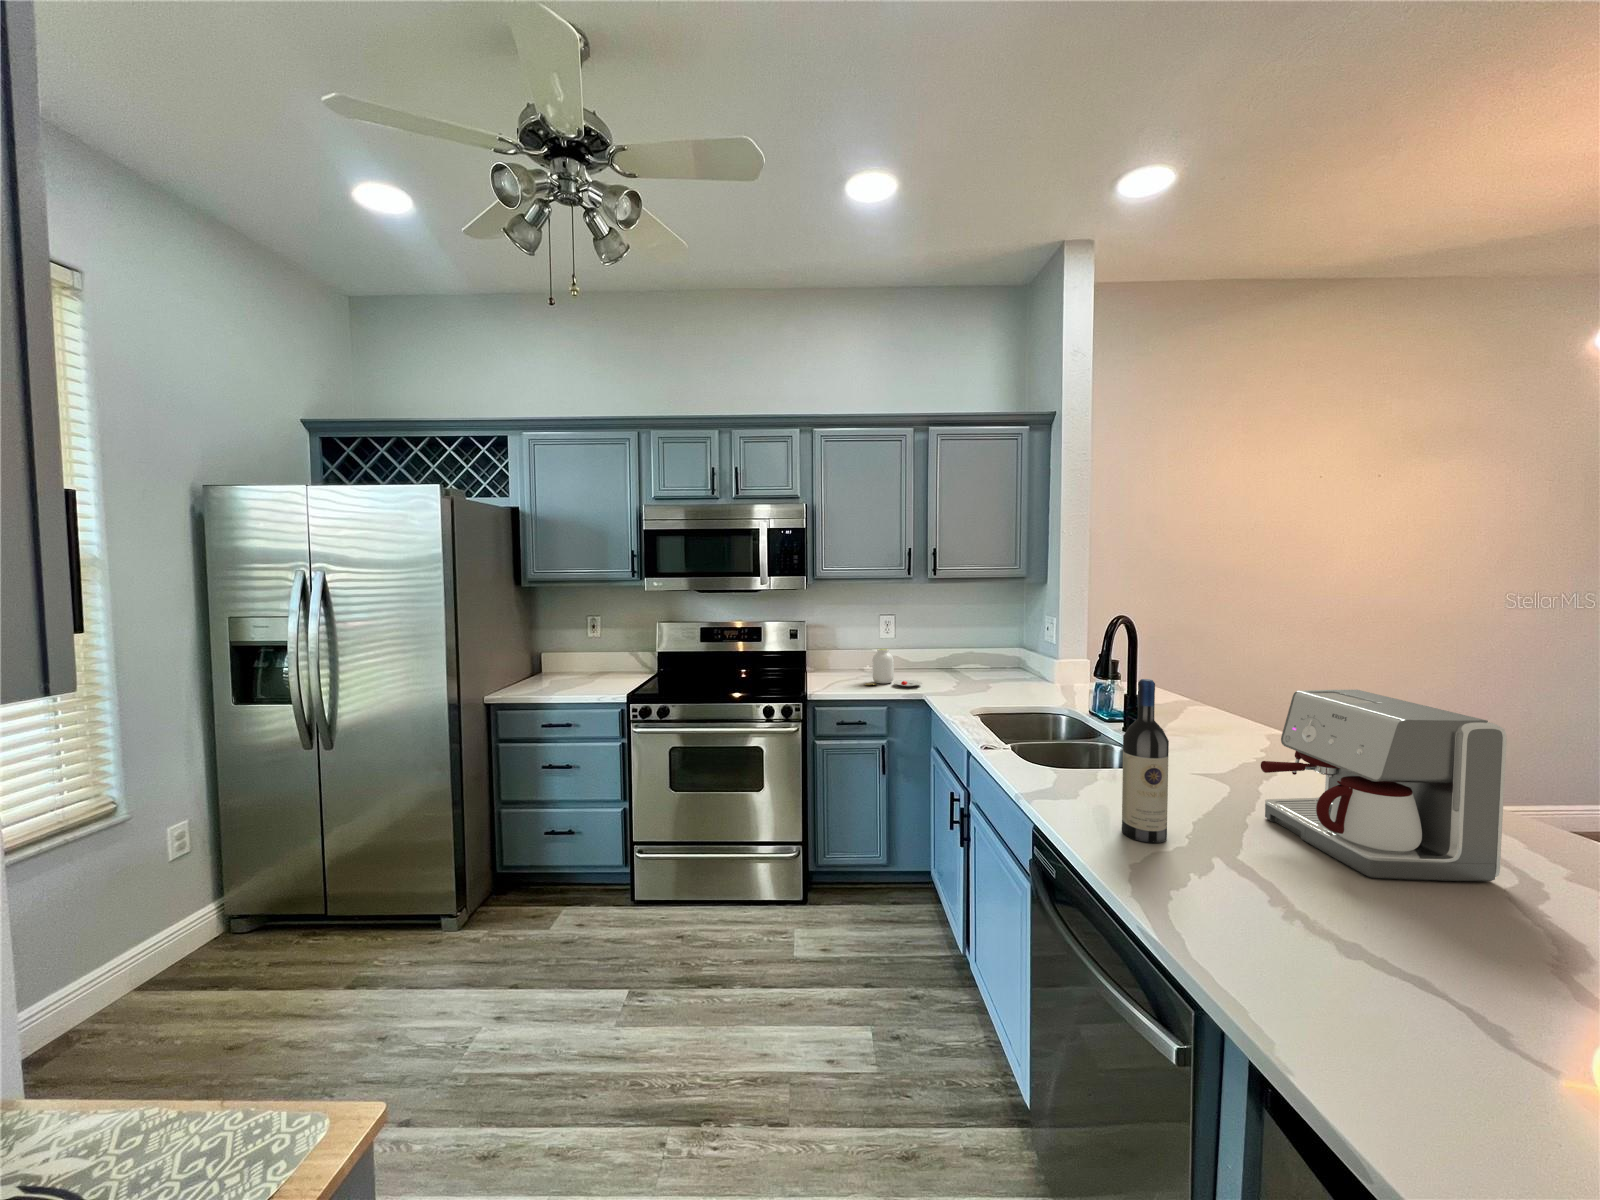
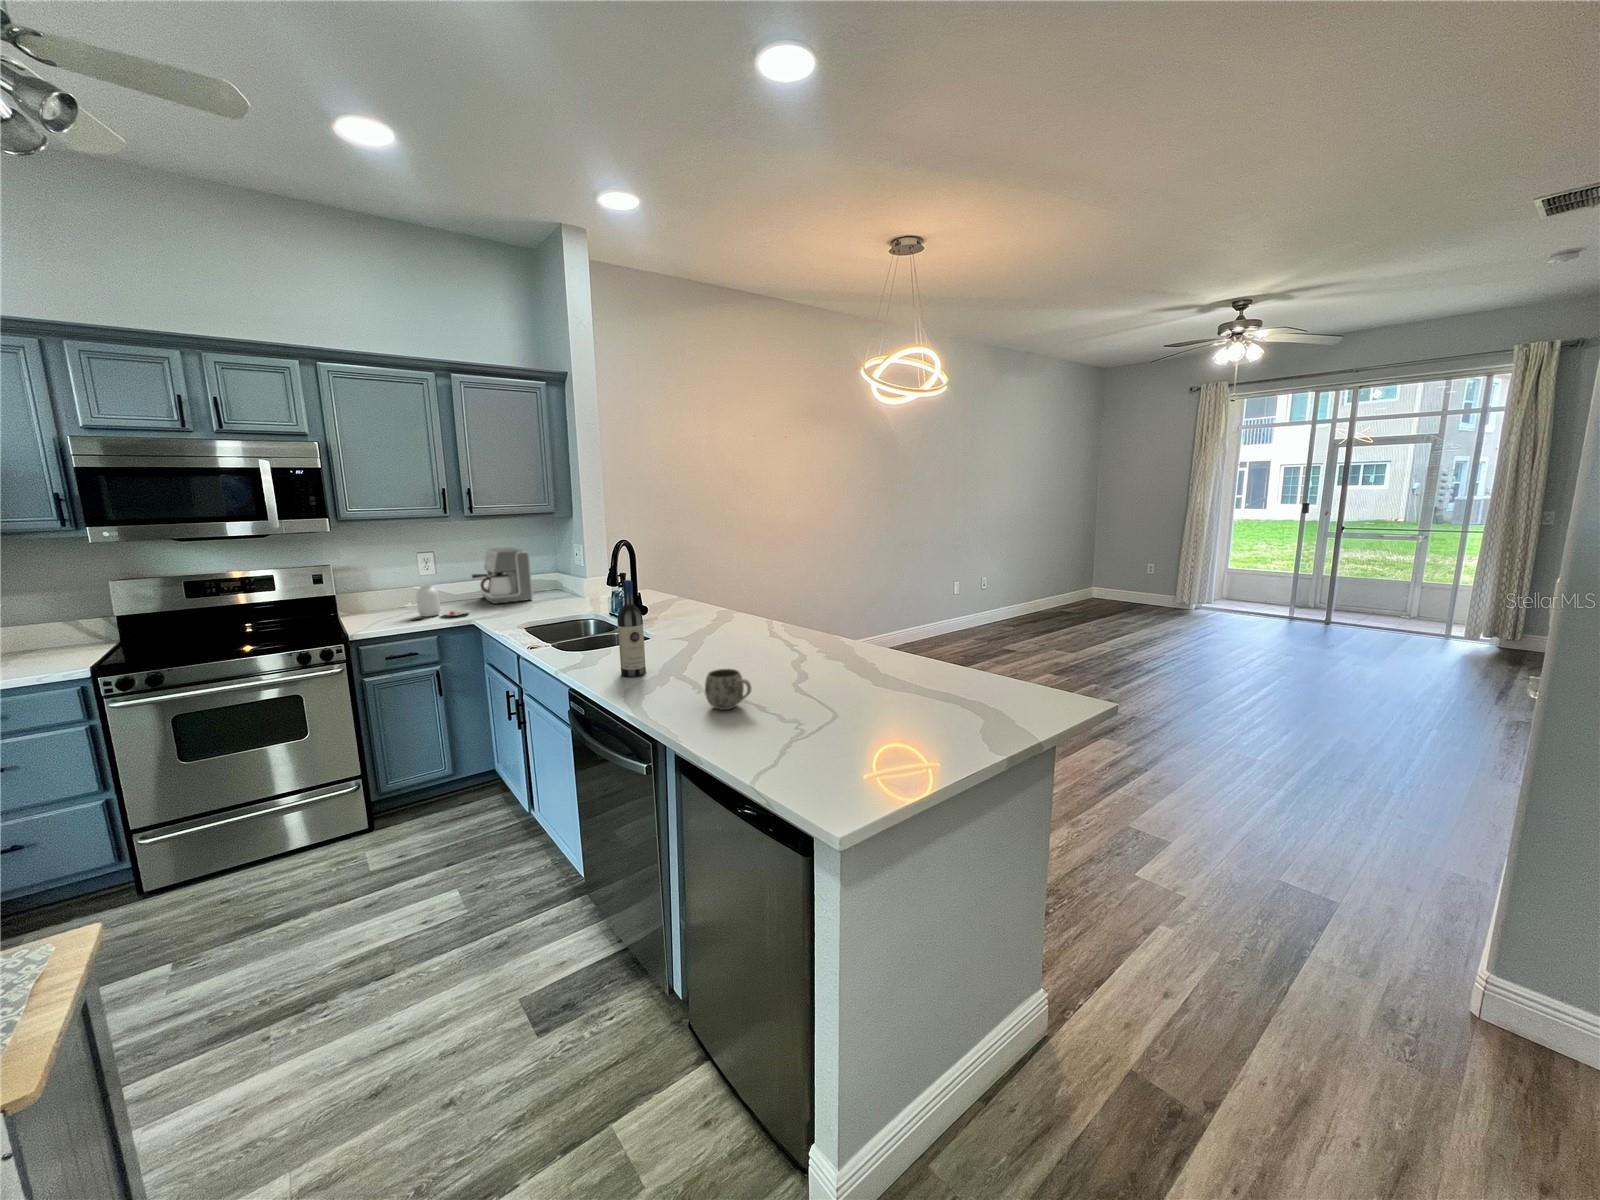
coffee maker: present [1261,690,1507,881] -> present [472,547,533,604]
mug: none [1338,905,1495,1014] -> present [705,669,752,710]

